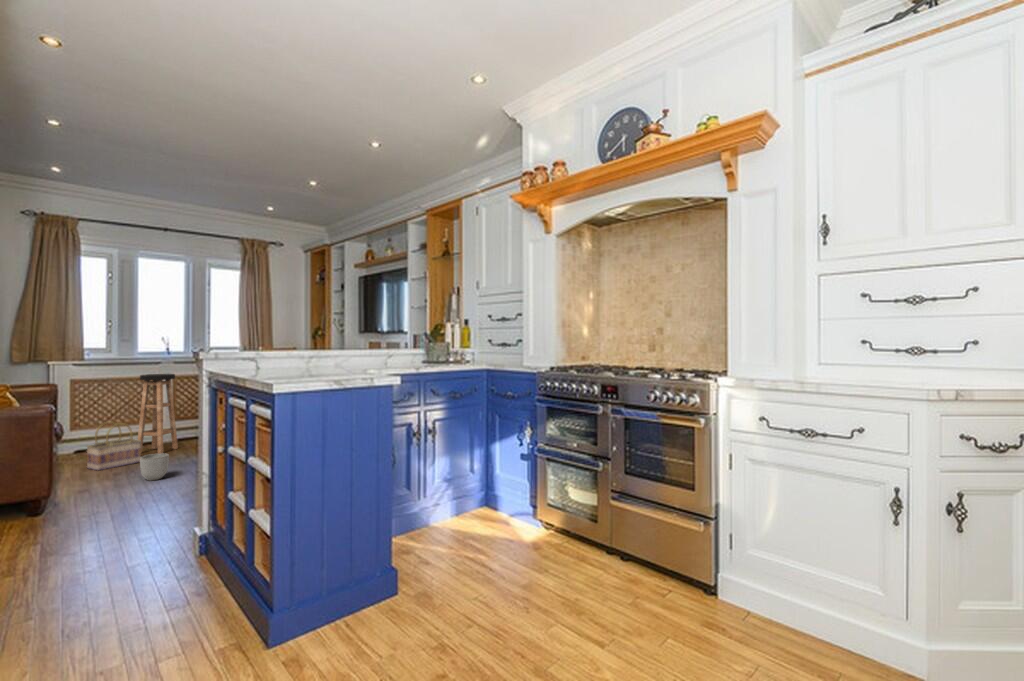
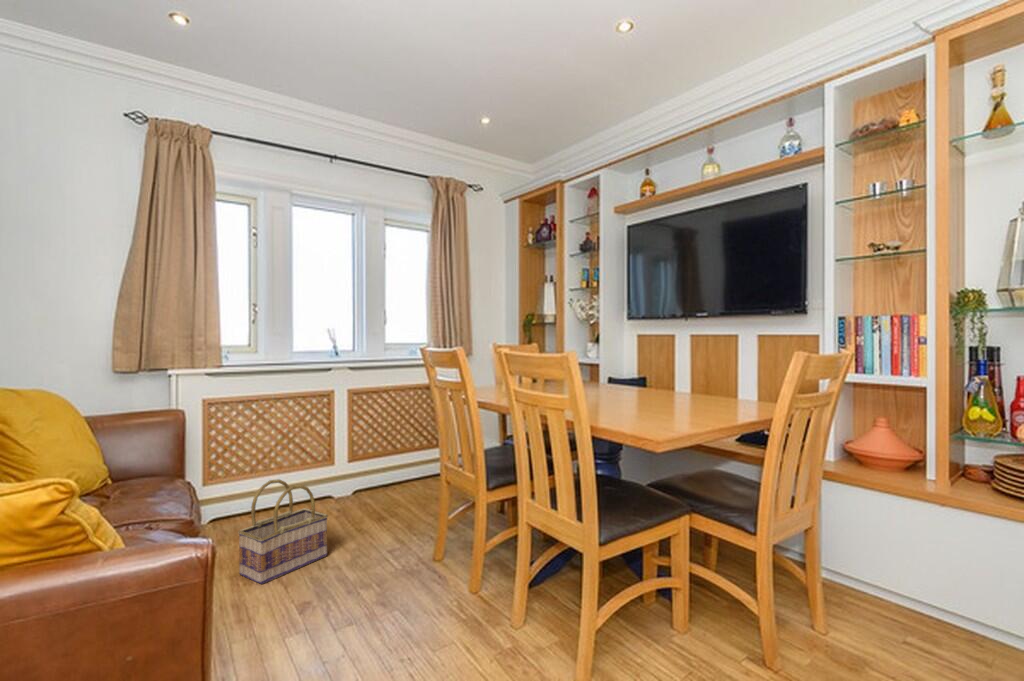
bar stool: present [138,374,178,454] -> none [307,387,368,530]
planter: present [140,453,169,481] -> none [359,565,413,636]

